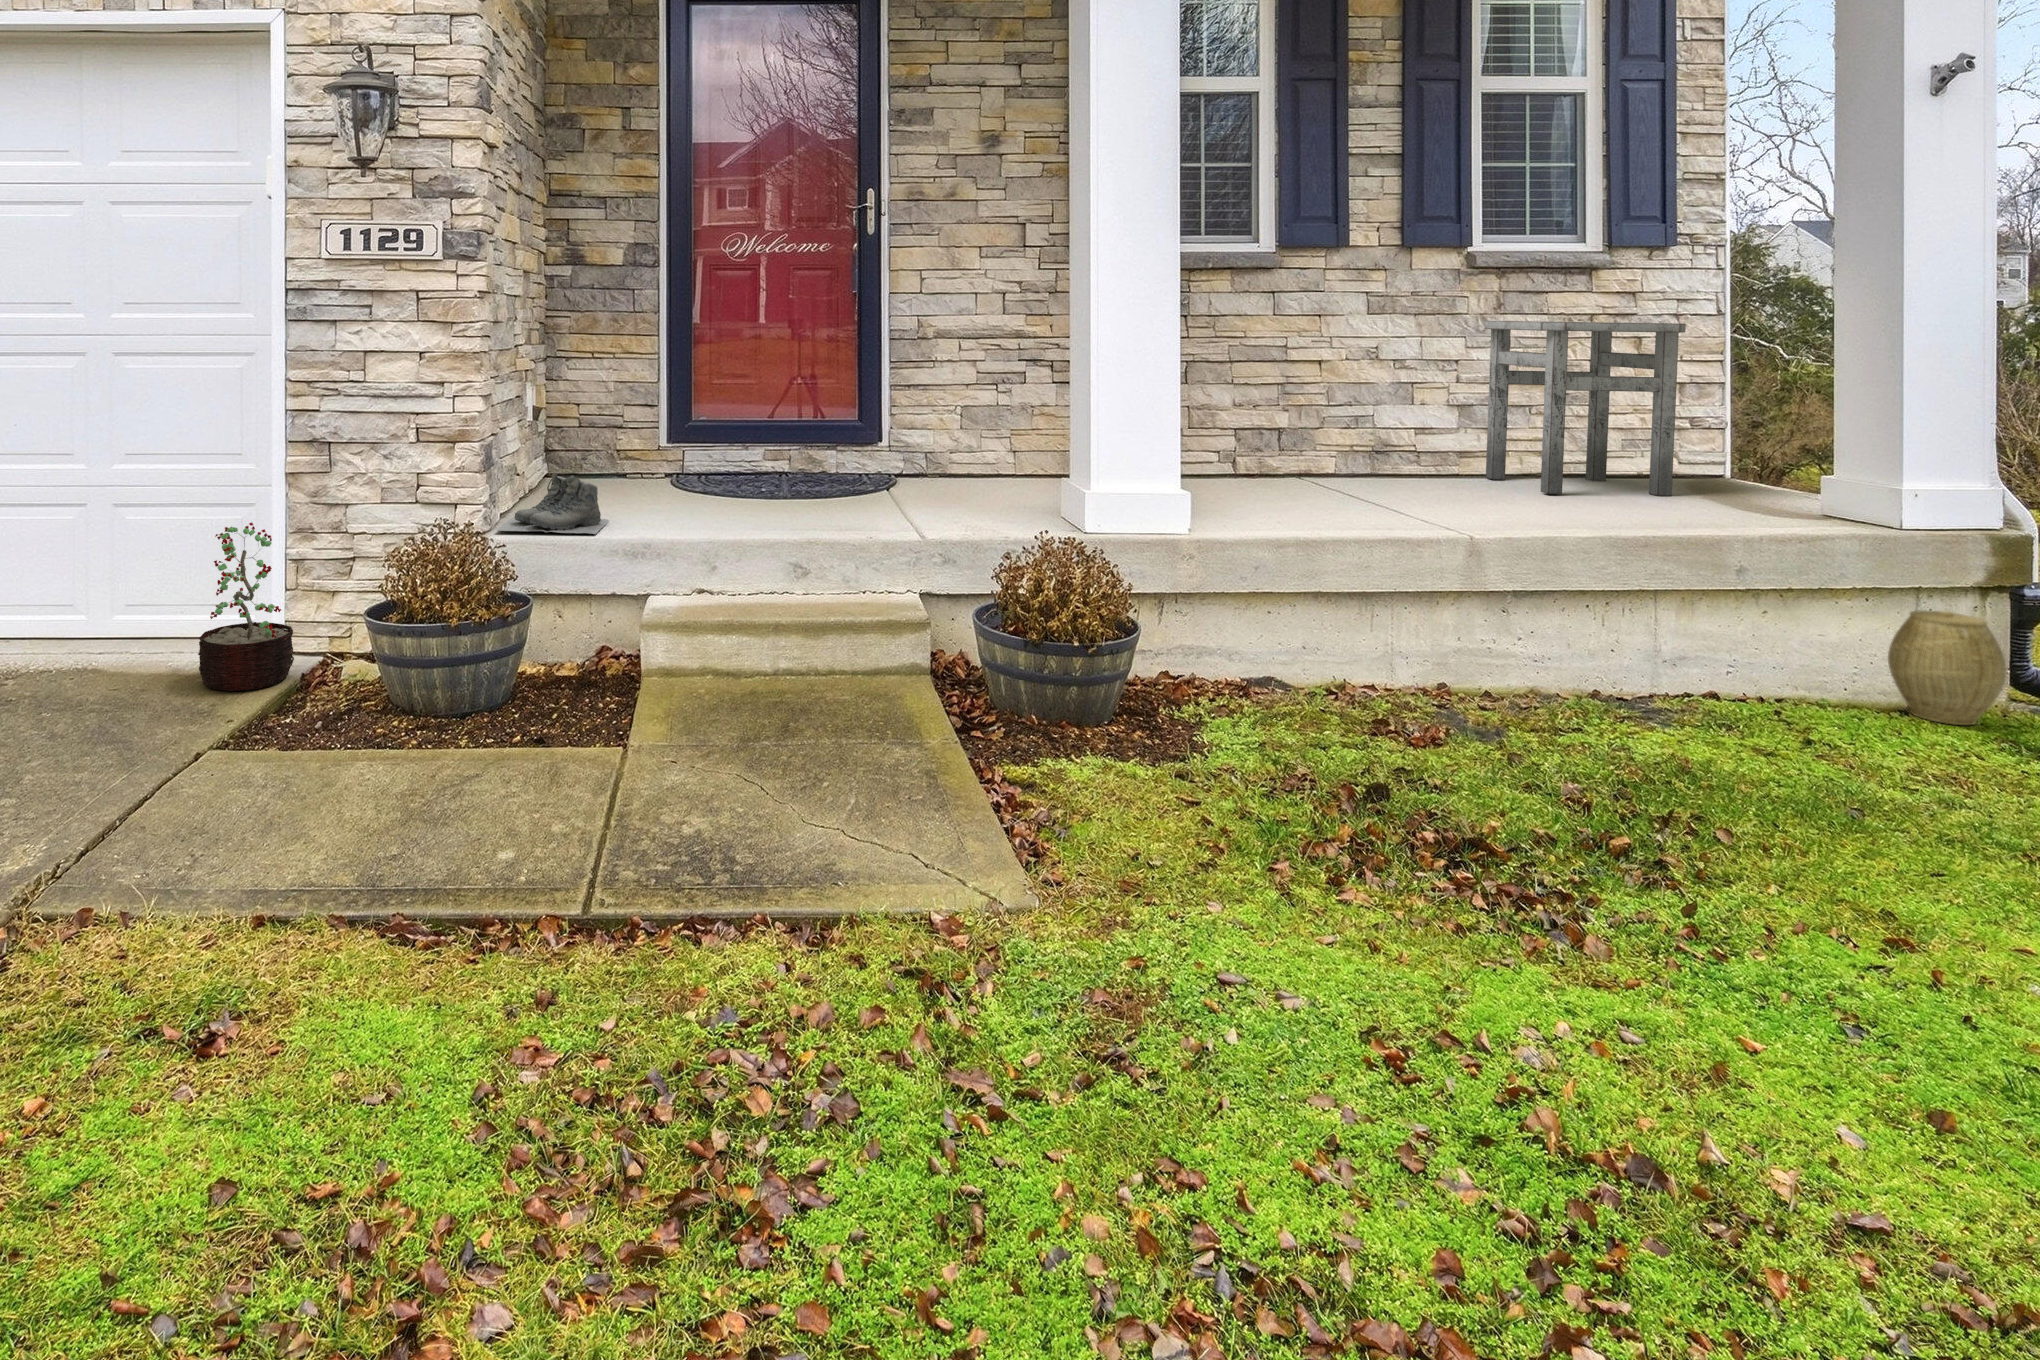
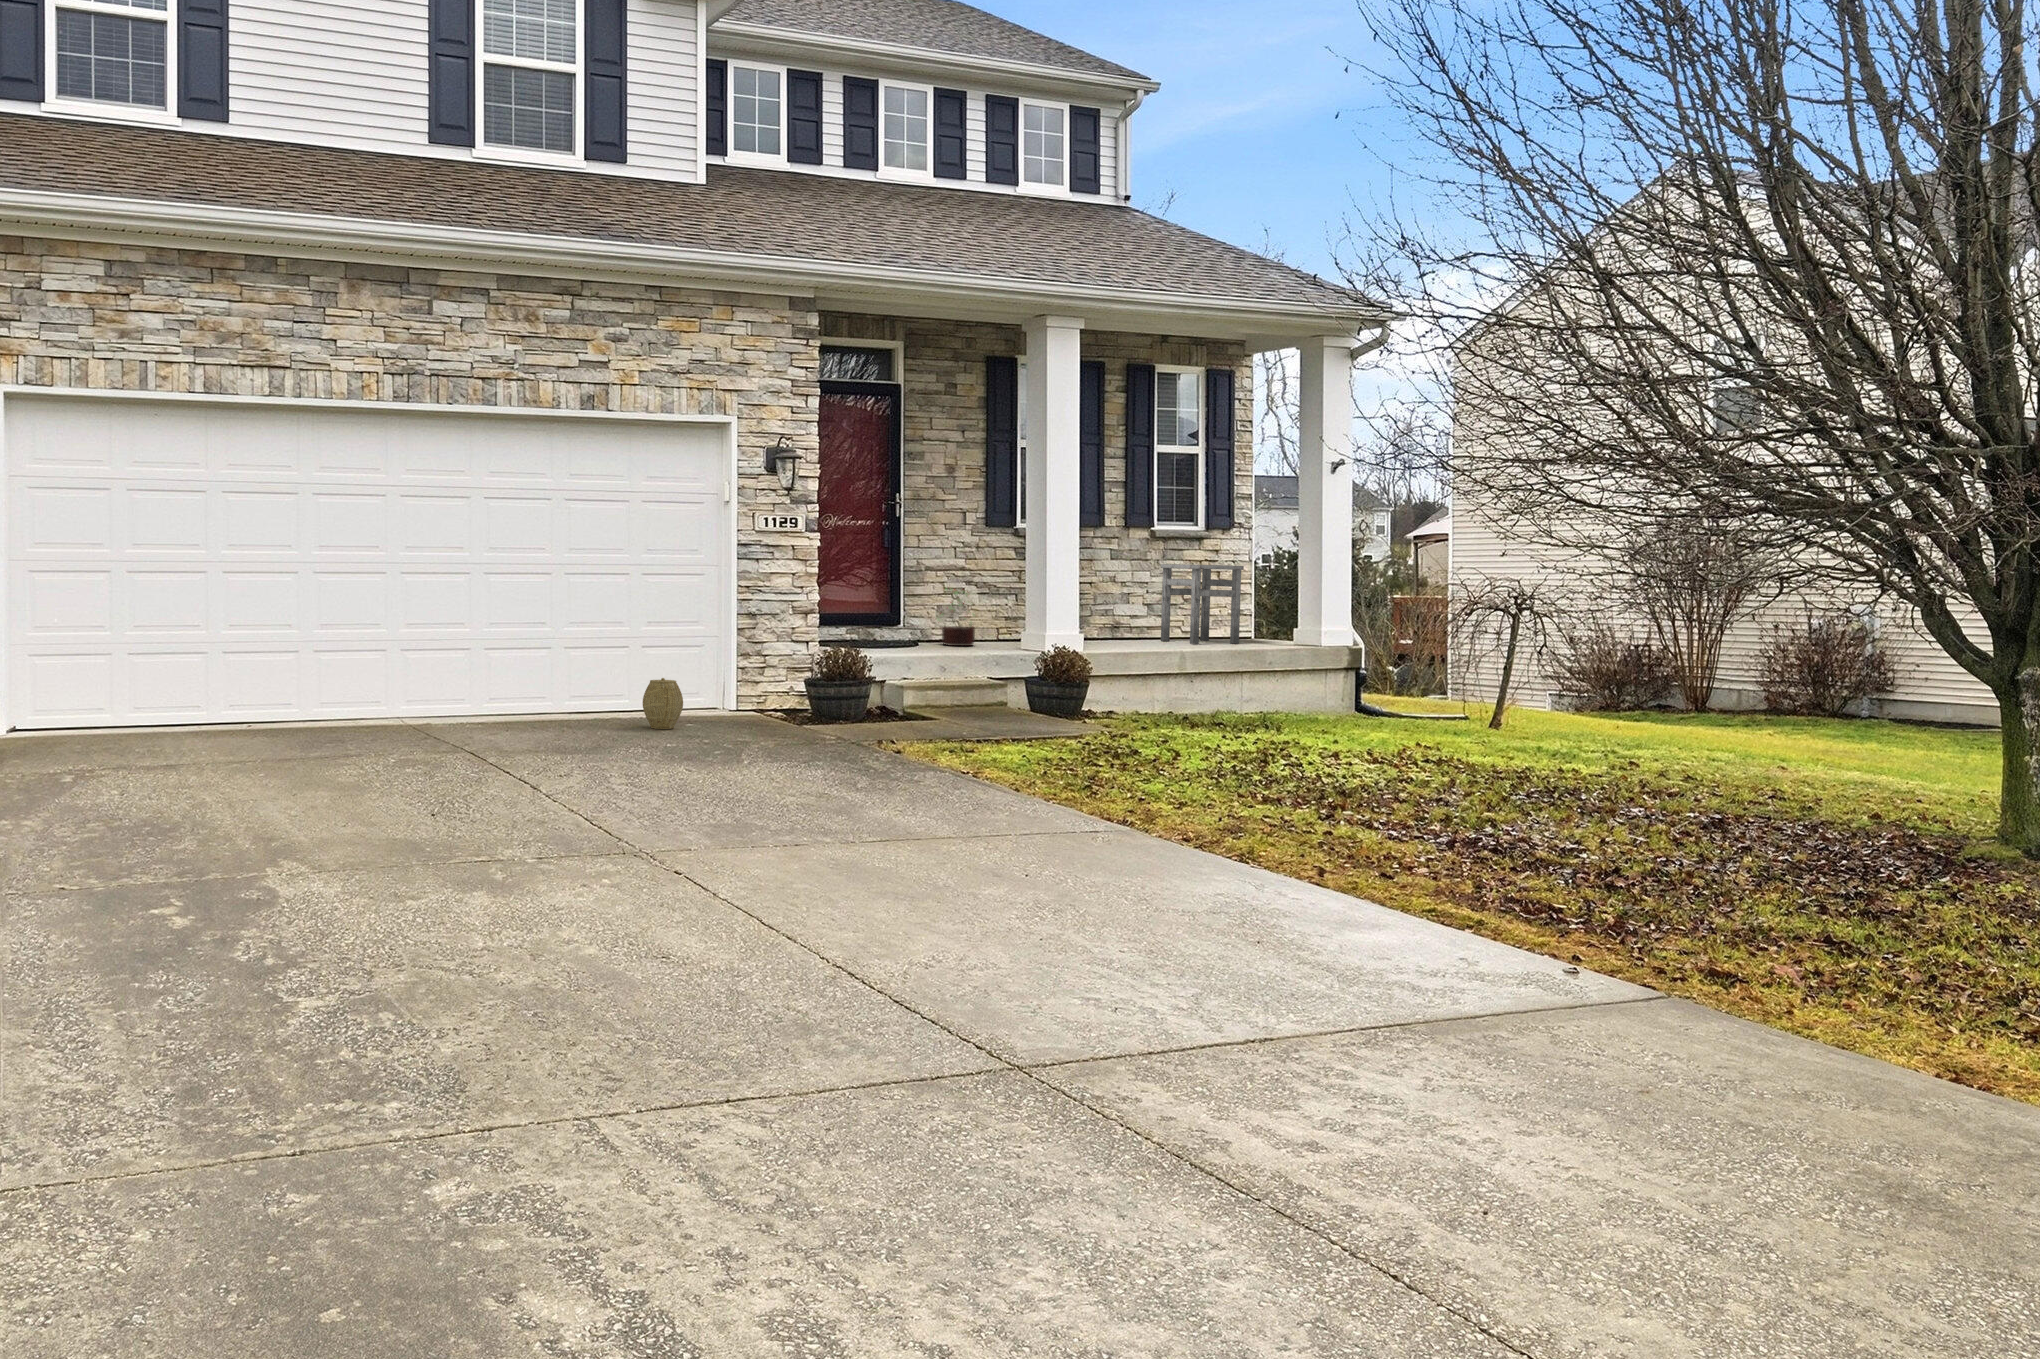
boots: present [497,472,609,534] -> none [803,634,861,660]
decorative plant: present [198,522,294,691] -> present [936,588,976,646]
woven basket: present [1888,610,2007,725] -> present [643,678,683,729]

